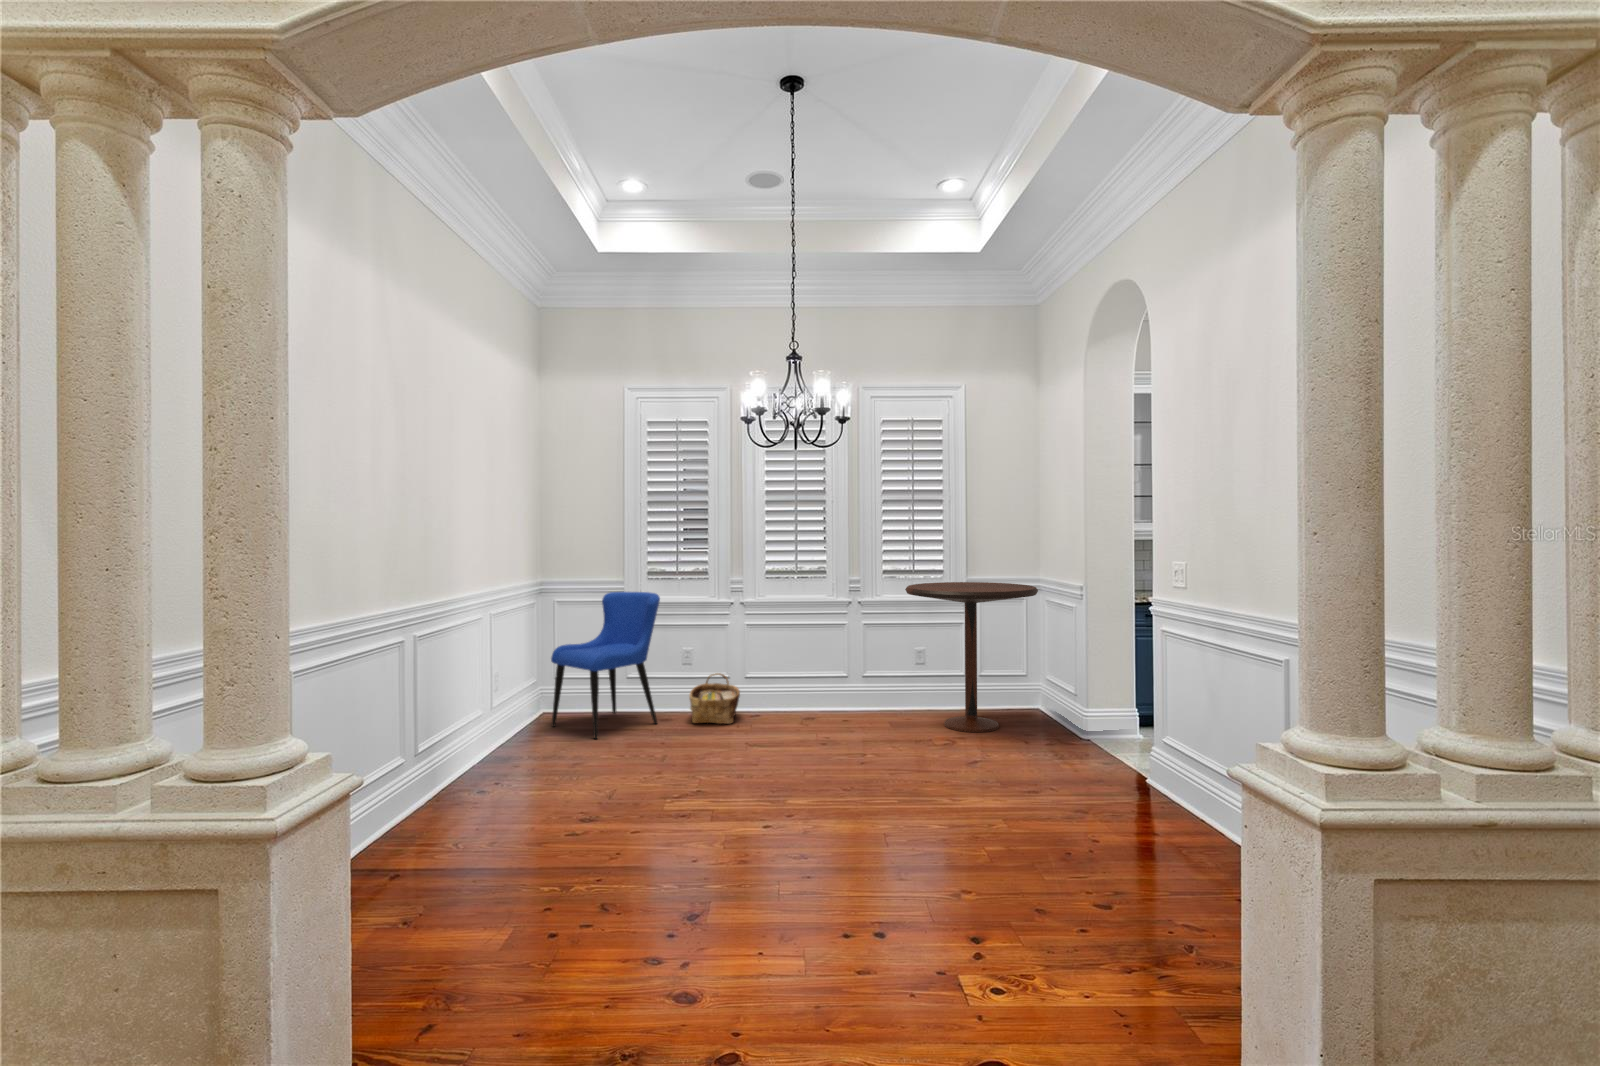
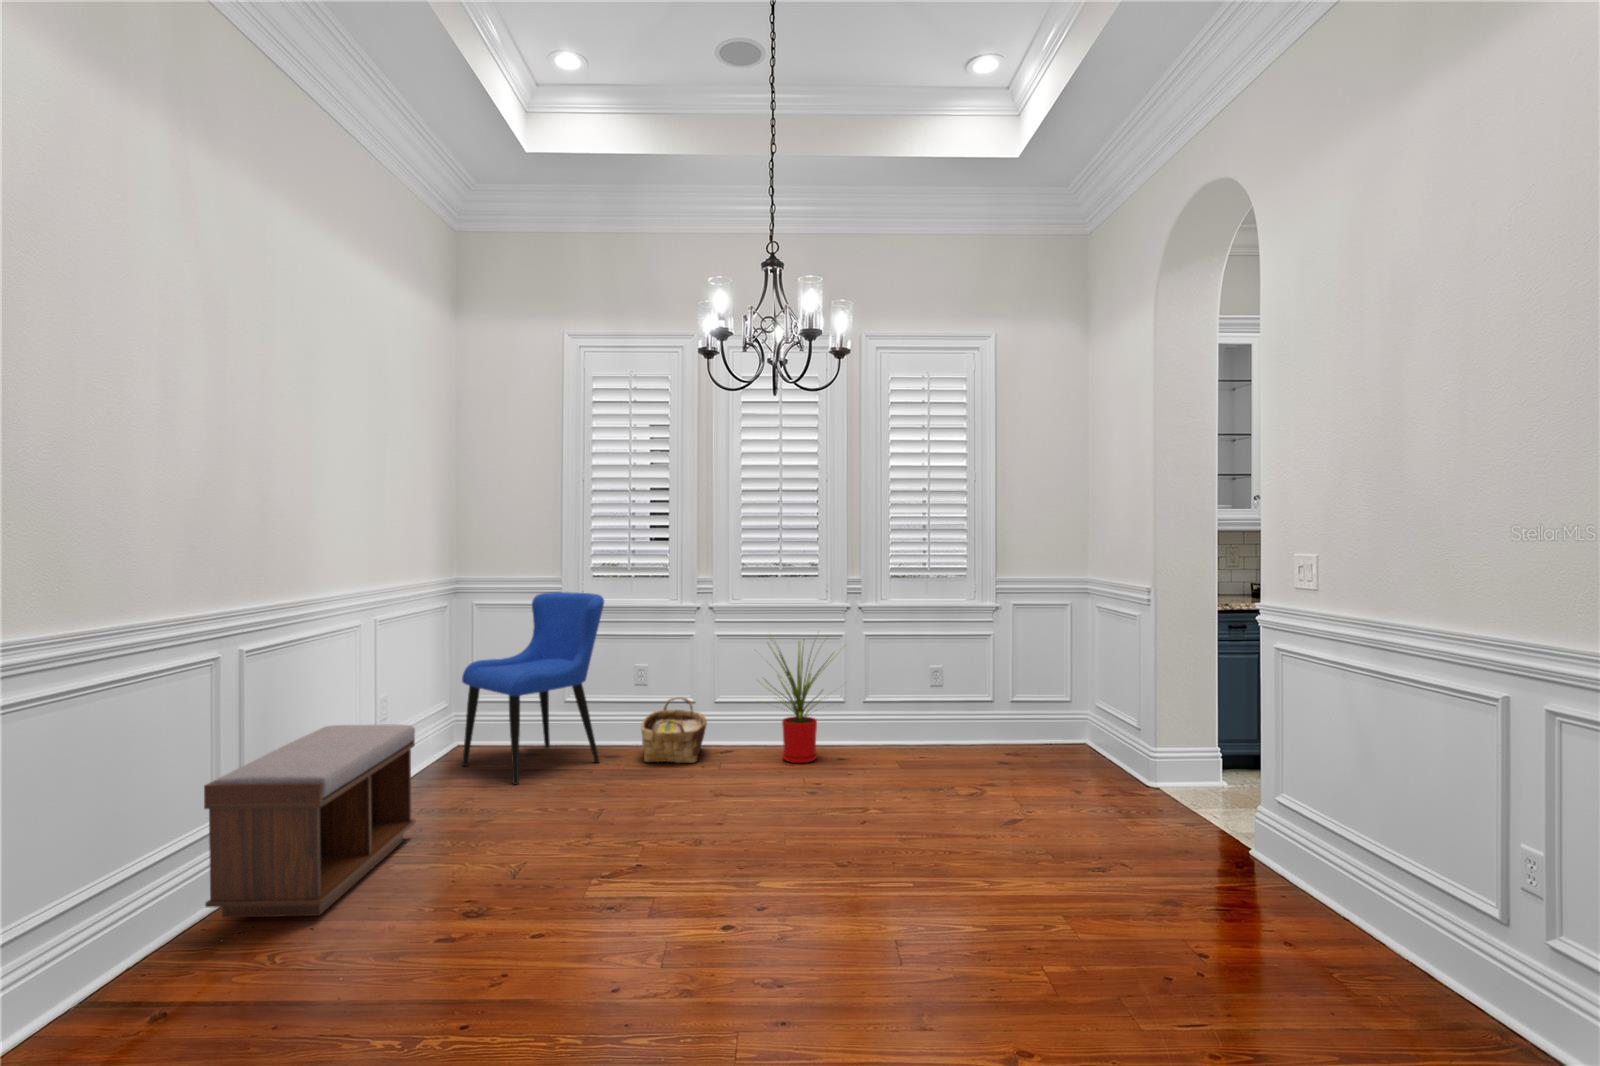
pedestal table: present [905,582,1038,732] -> none [919,583,1092,777]
house plant: none [775,620,850,723] -> present [769,639,828,763]
bench: none [397,691,530,824] -> present [204,724,415,917]

